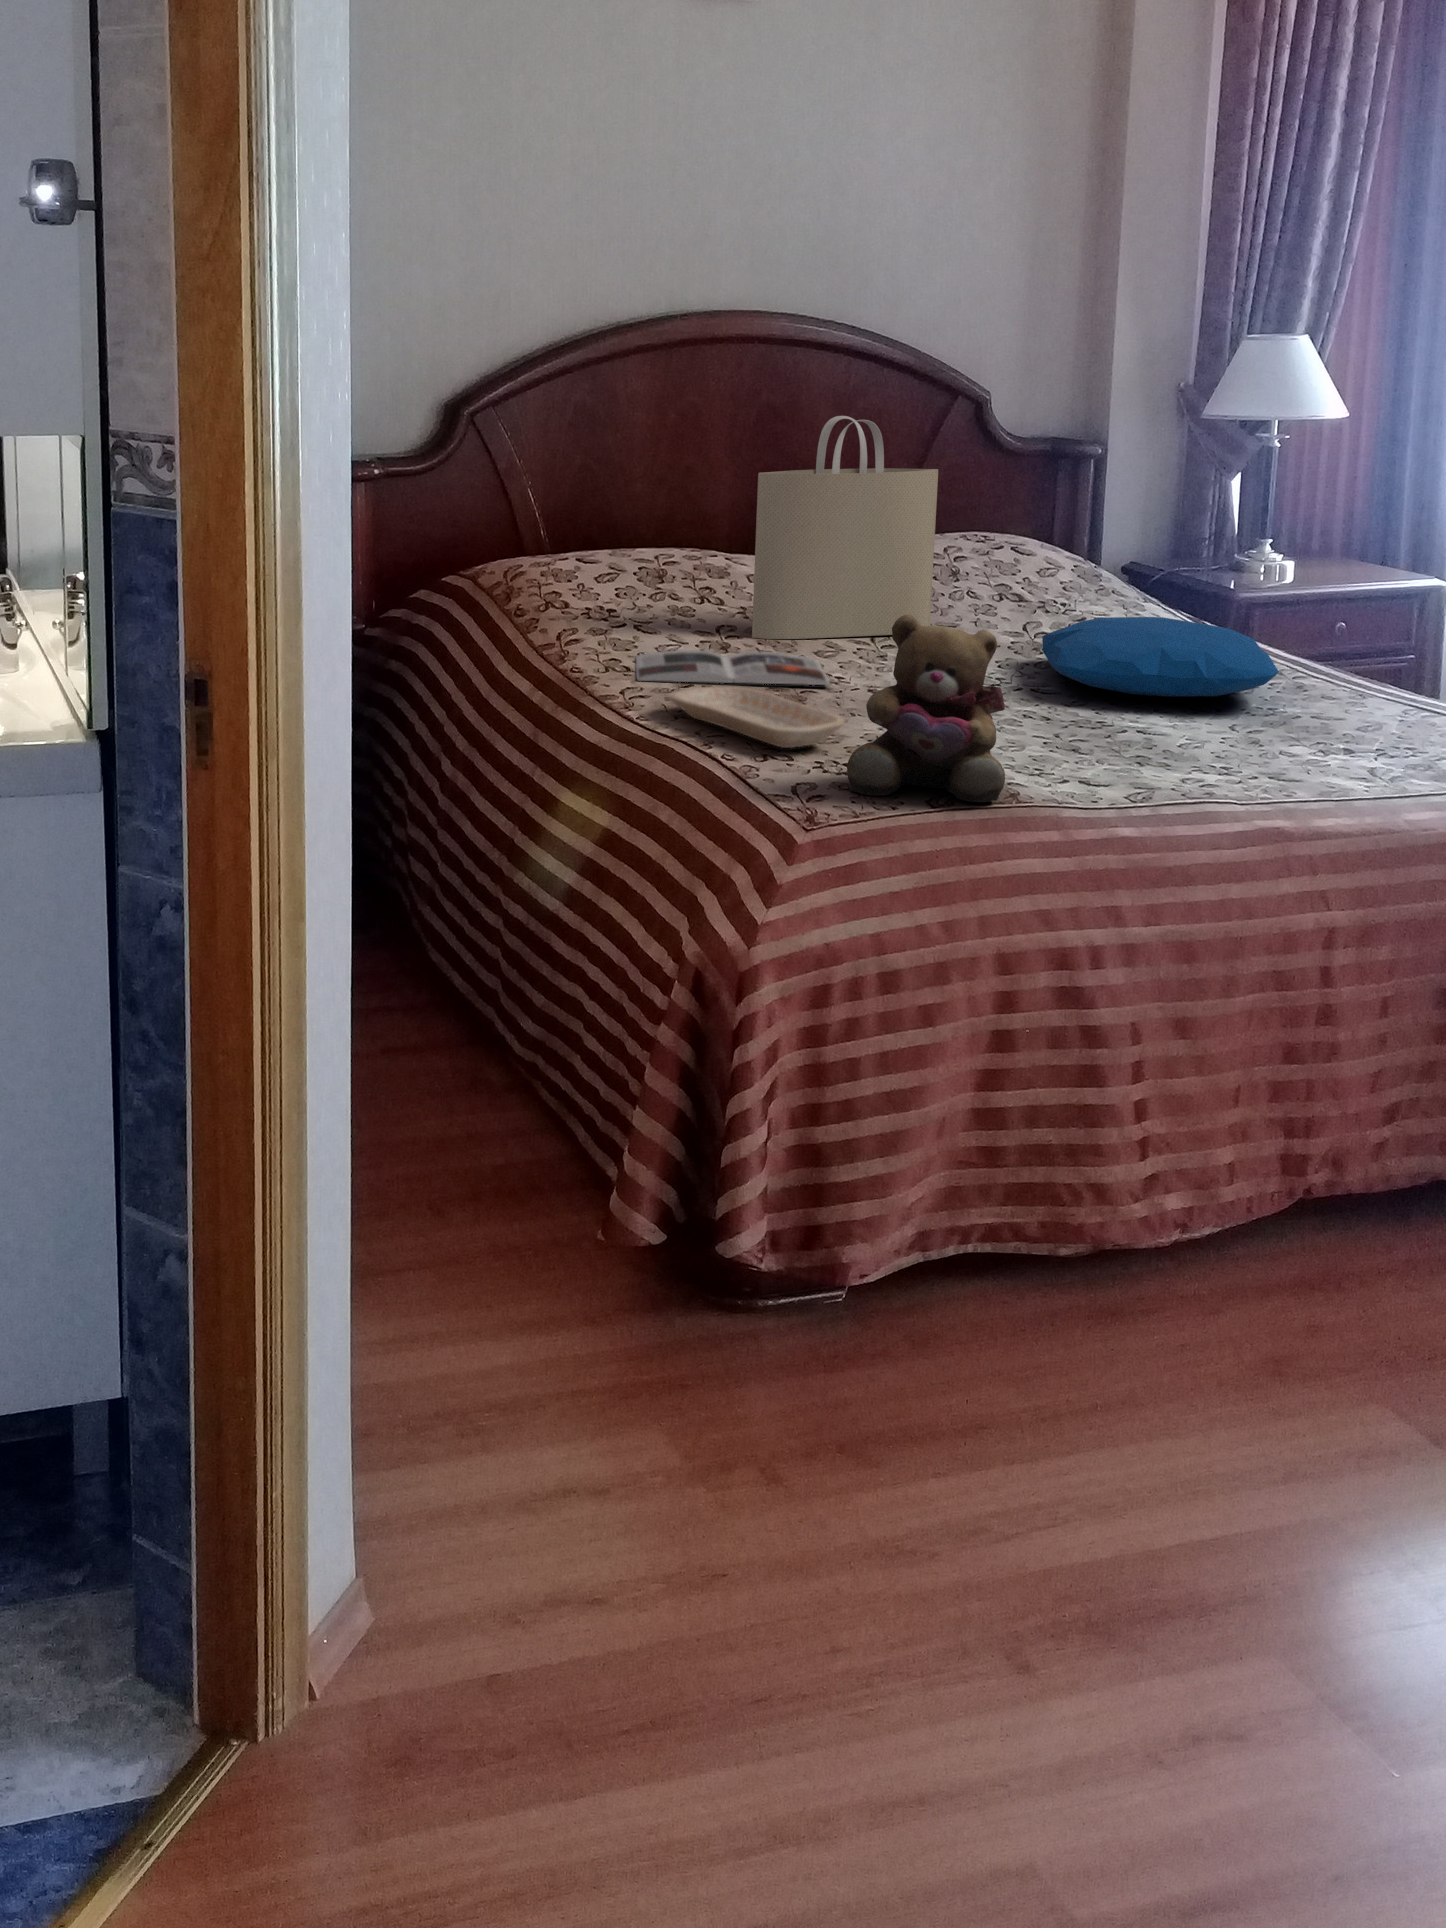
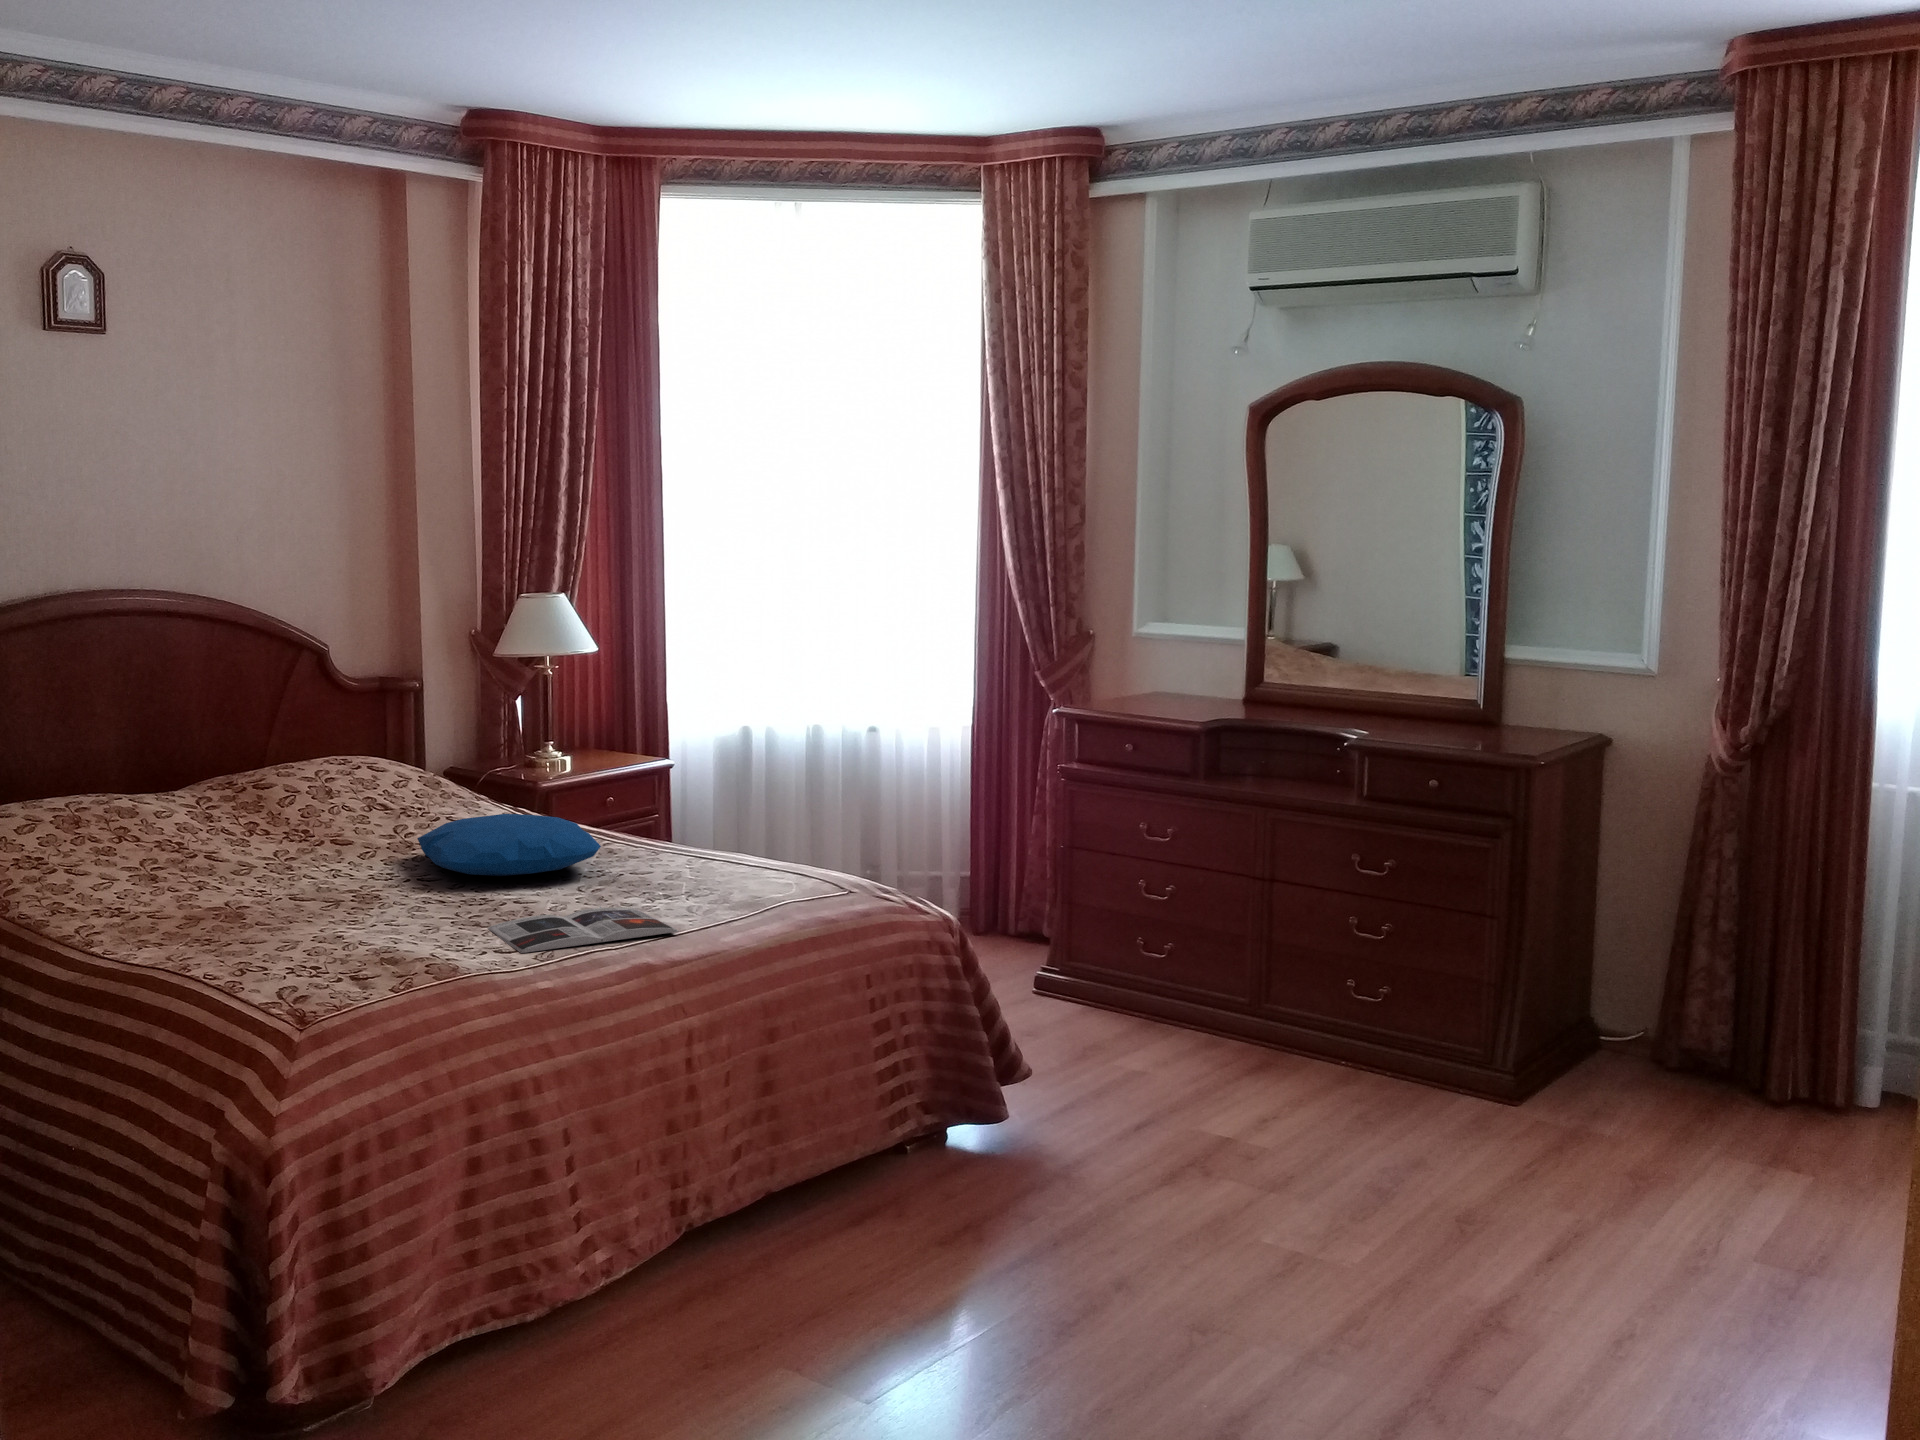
tote bag: present [752,416,938,639] -> none [165,678,318,867]
teddy bear: present [847,615,1005,802] -> none [317,844,444,991]
magazine: present [636,650,830,685] -> present [488,907,678,953]
tray: present [669,686,845,748] -> none [131,915,297,962]

